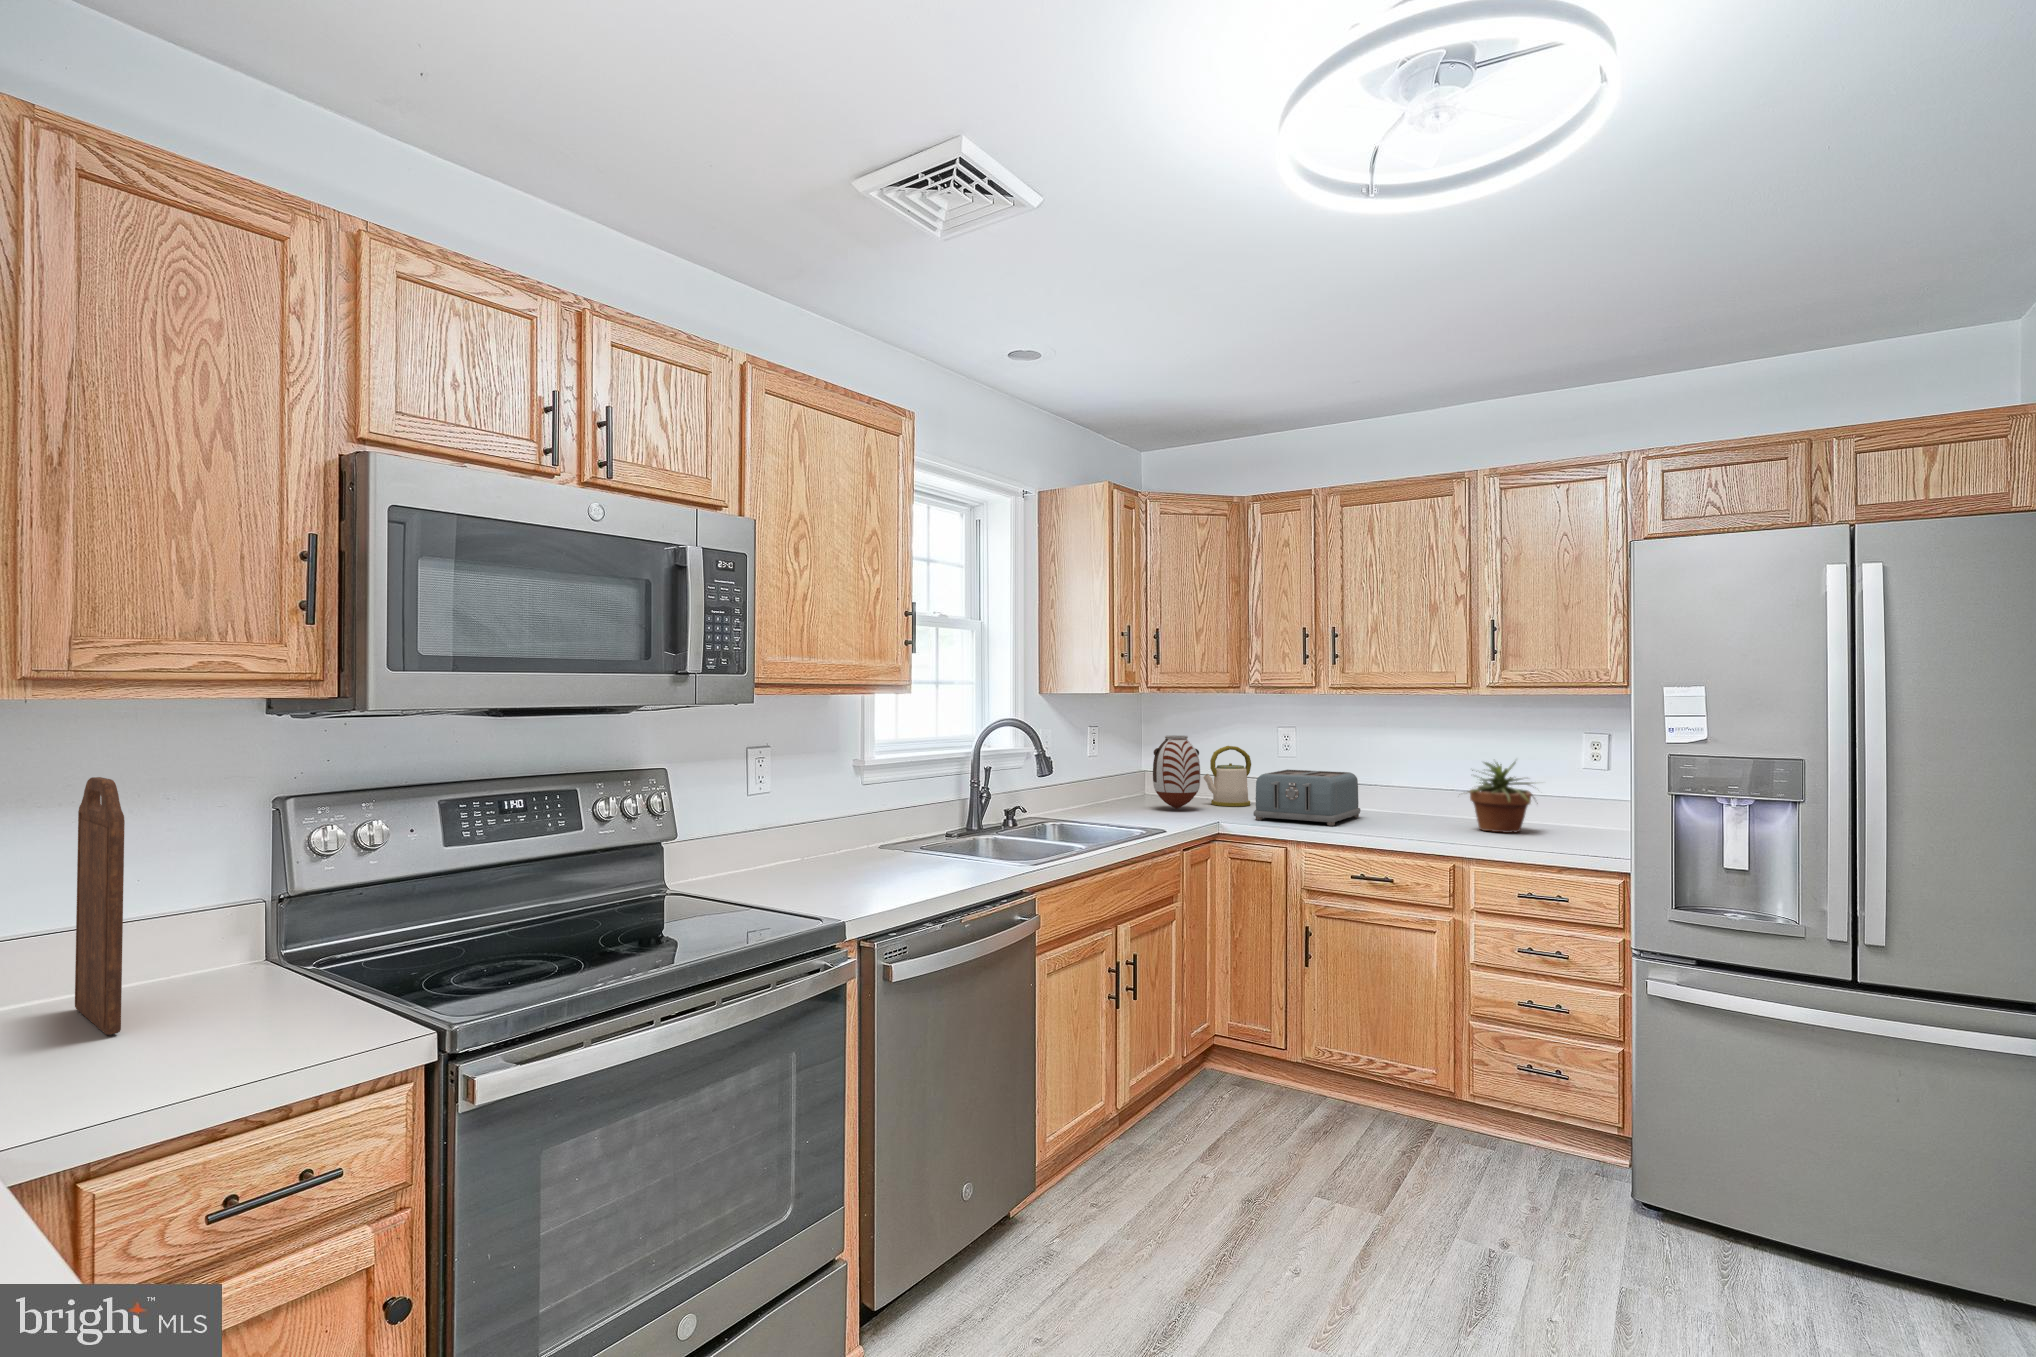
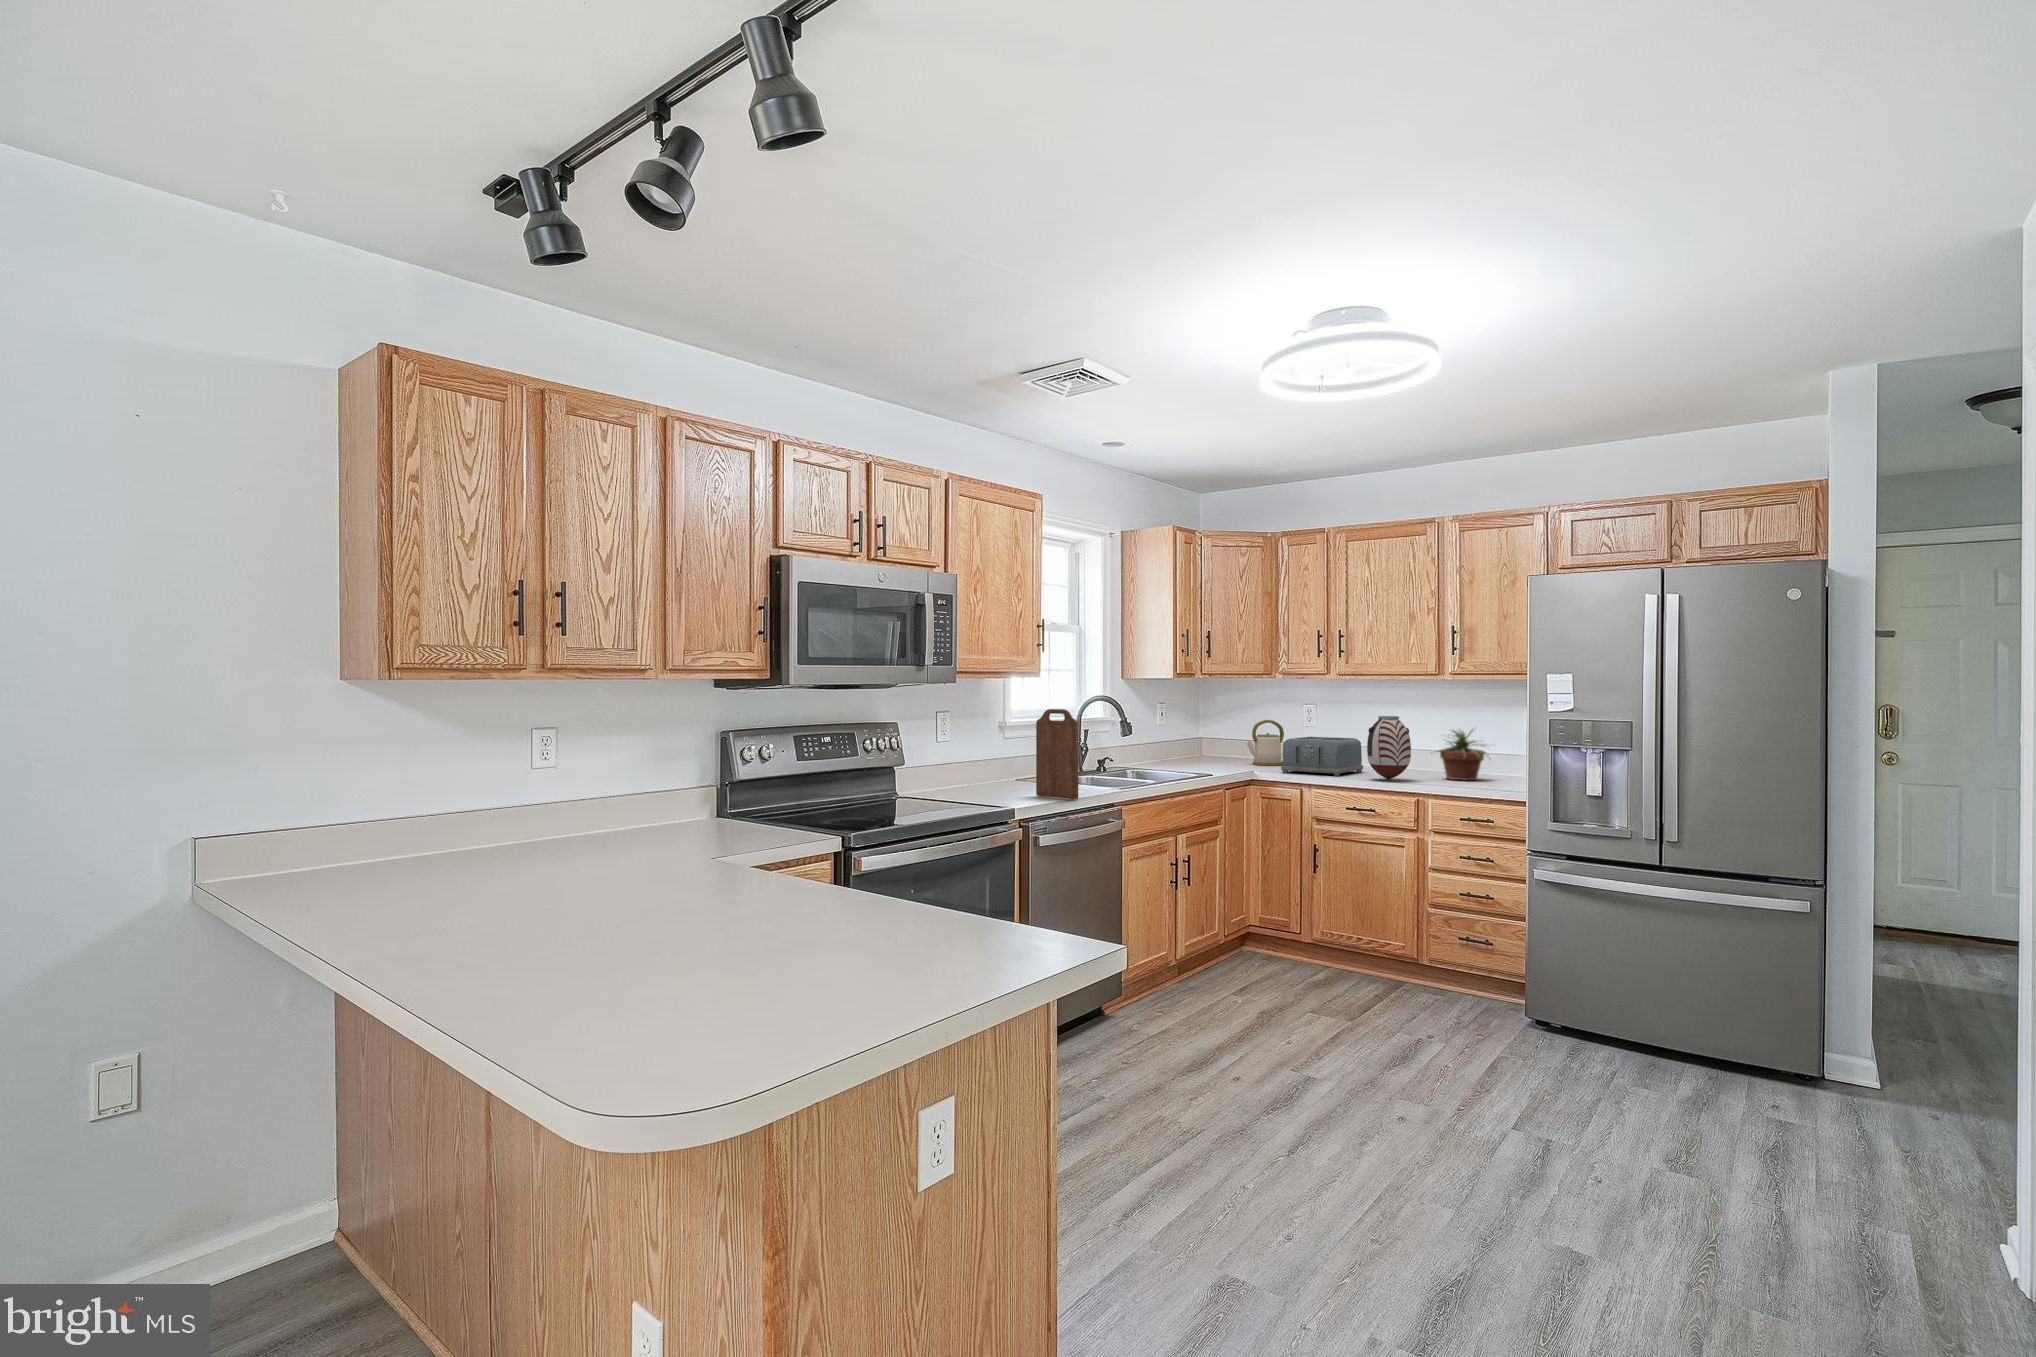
vase: present [1153,736,1200,809] -> present [1367,716,1411,780]
cutting board: present [75,777,125,1035] -> present [1036,709,1078,799]

